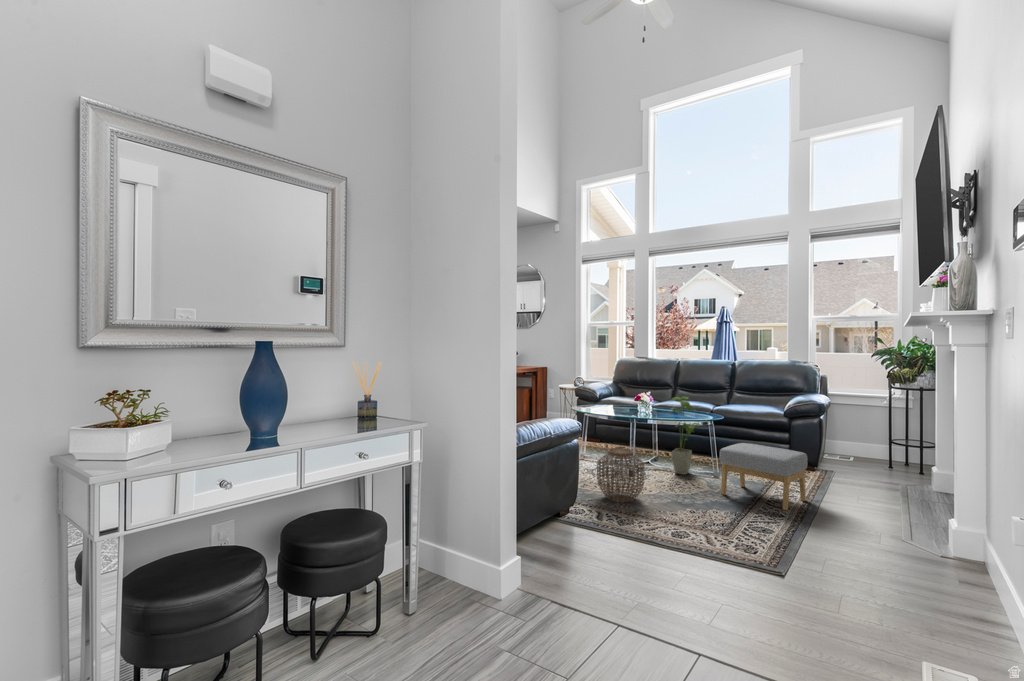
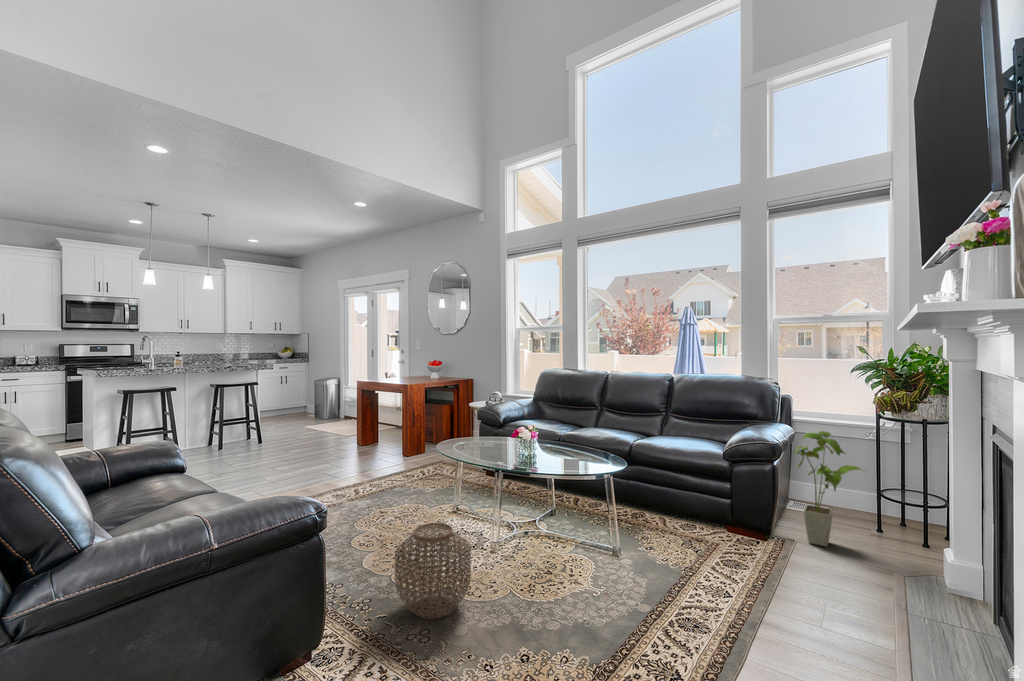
house plant: present [669,397,701,475] -> present [796,431,862,547]
footstool: present [719,443,808,510] -> none [599,509,736,646]

